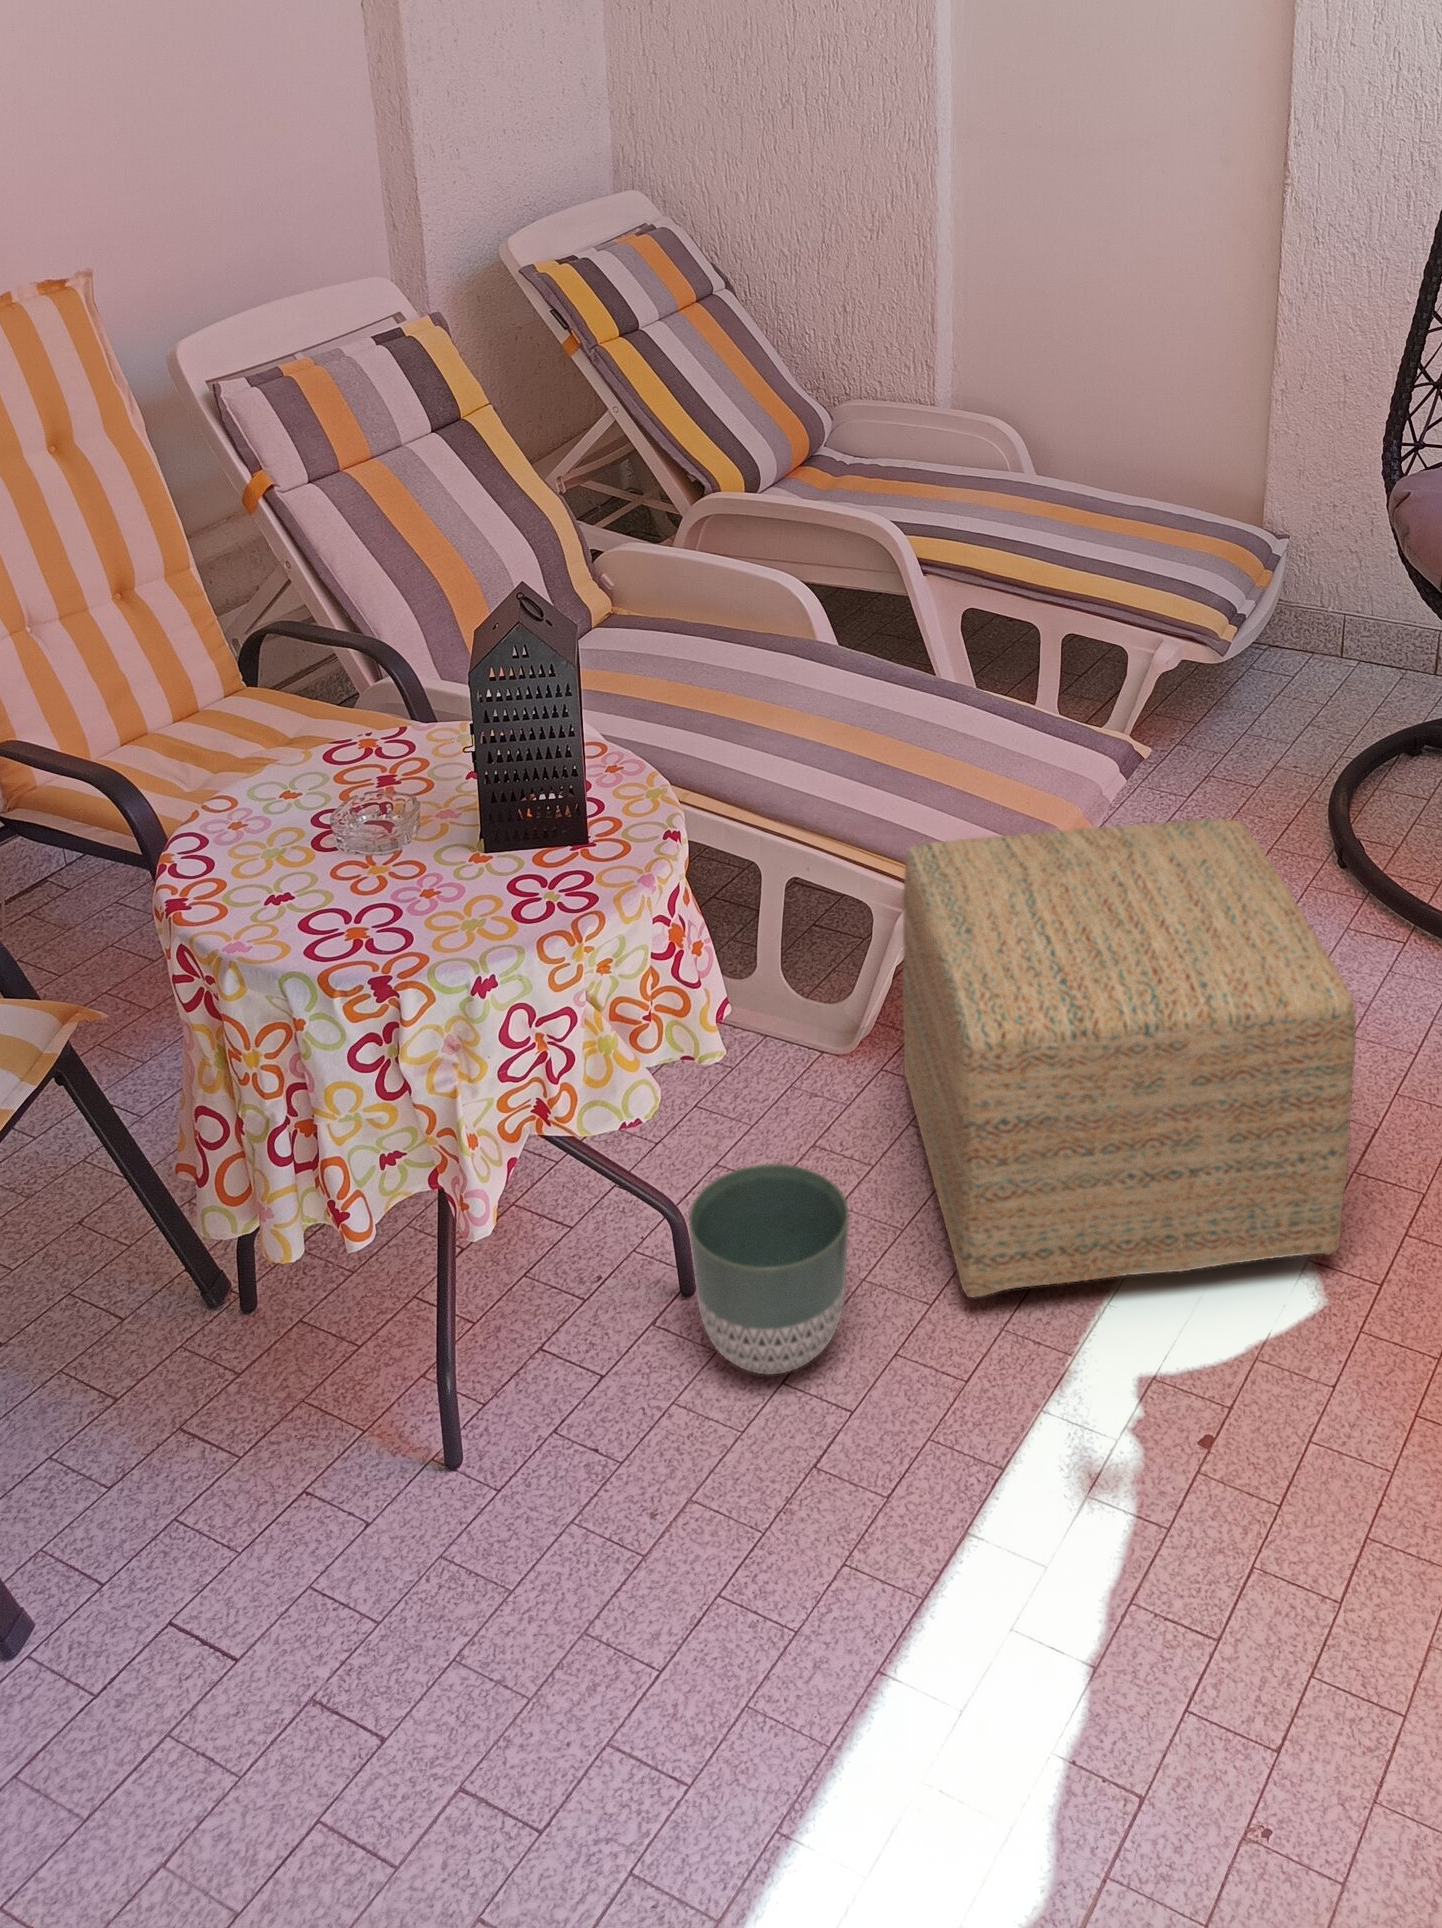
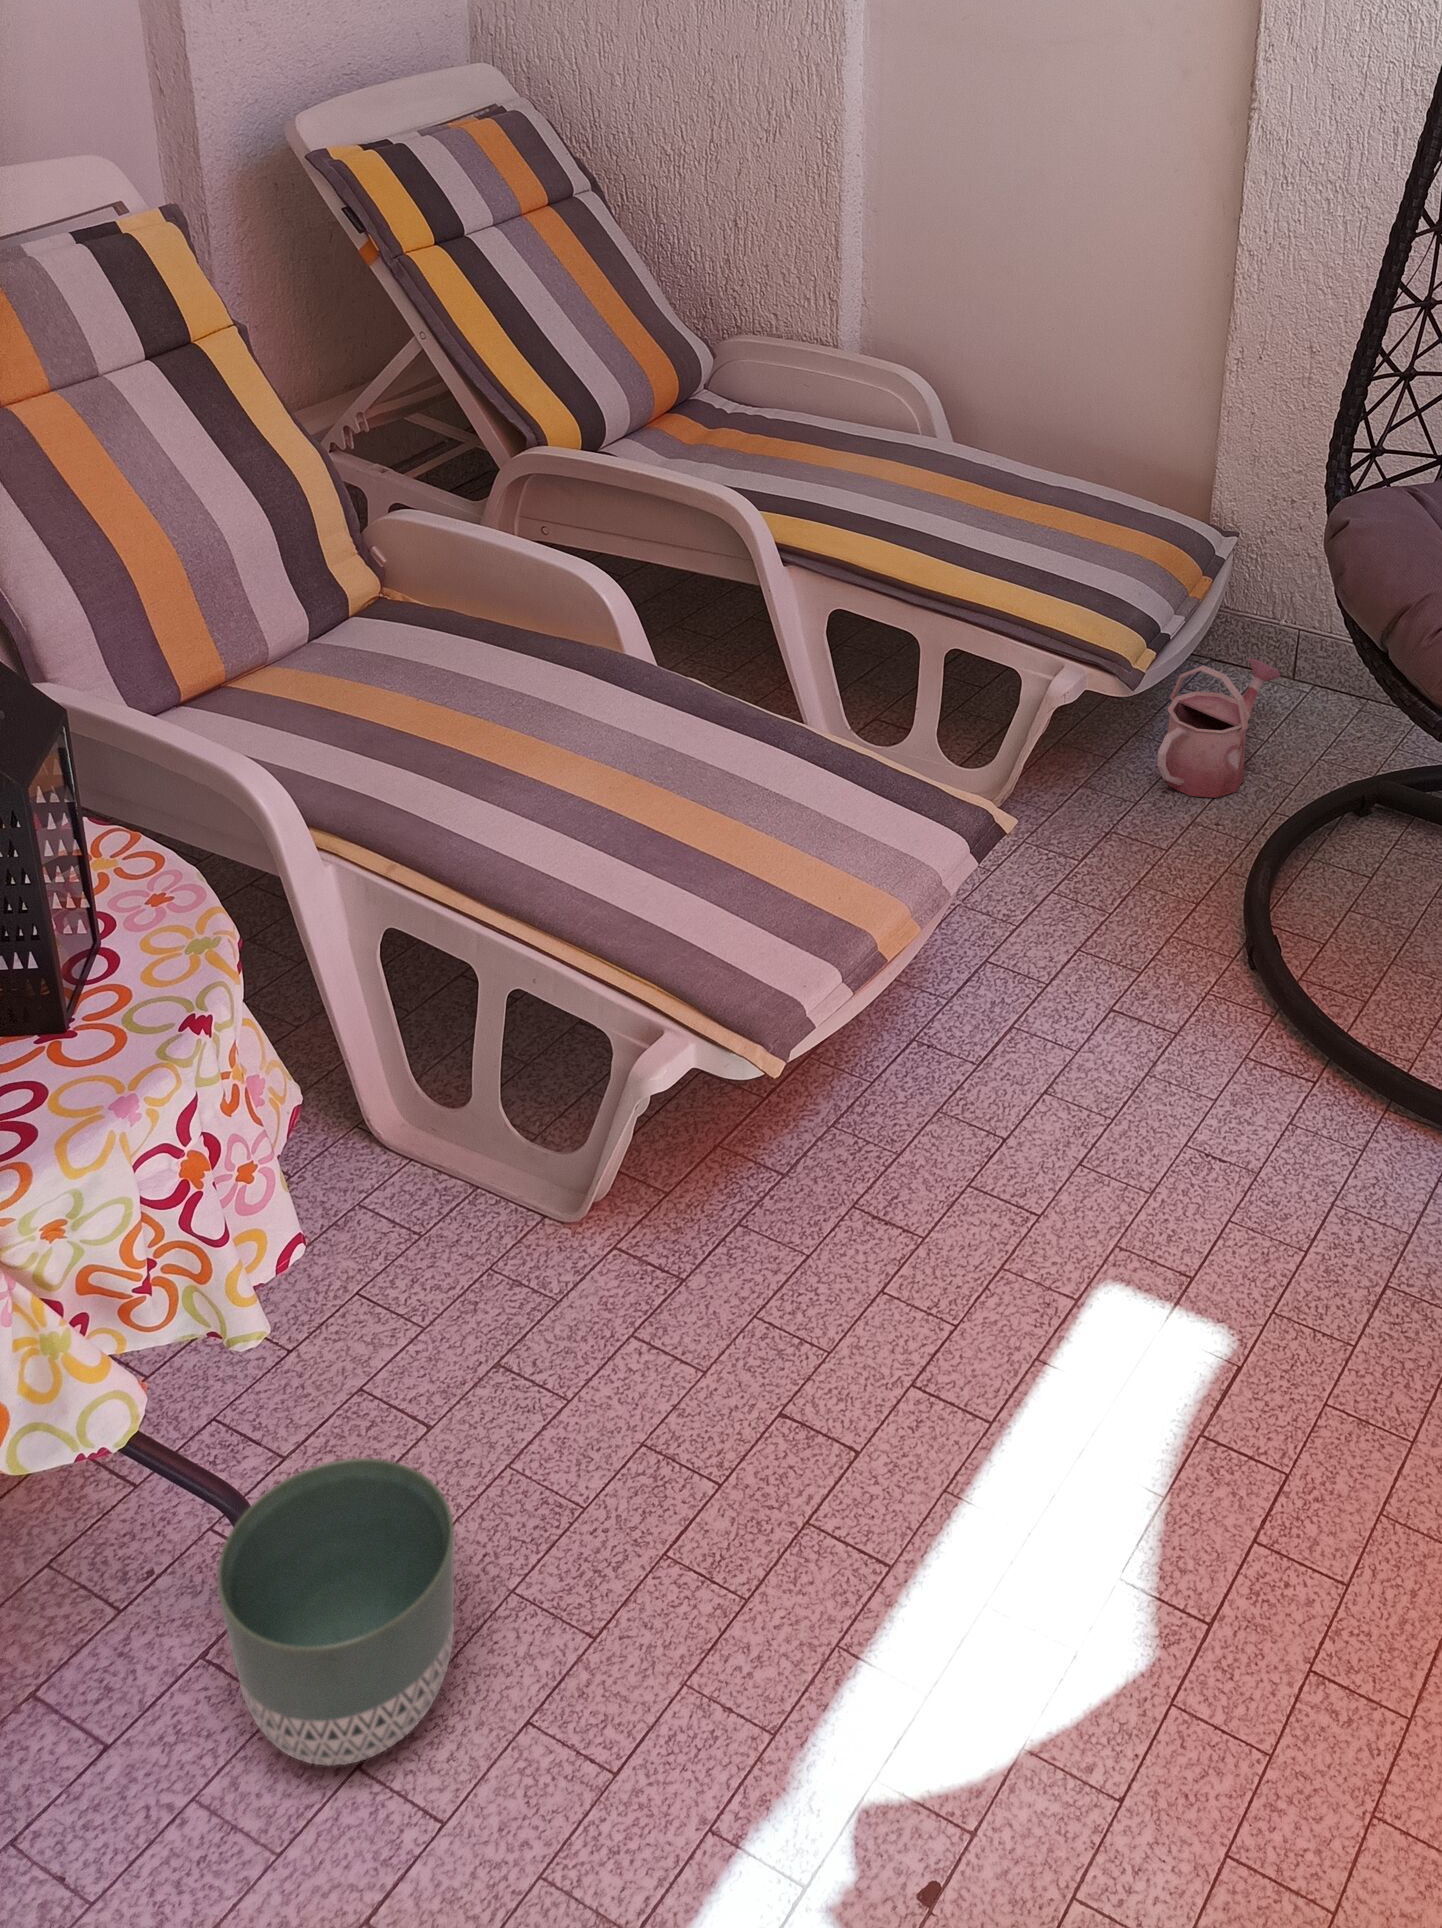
watering can: none [1246,634,1340,747] -> present [1157,659,1280,798]
ottoman: present [903,819,1356,1297] -> none [620,959,1181,1640]

